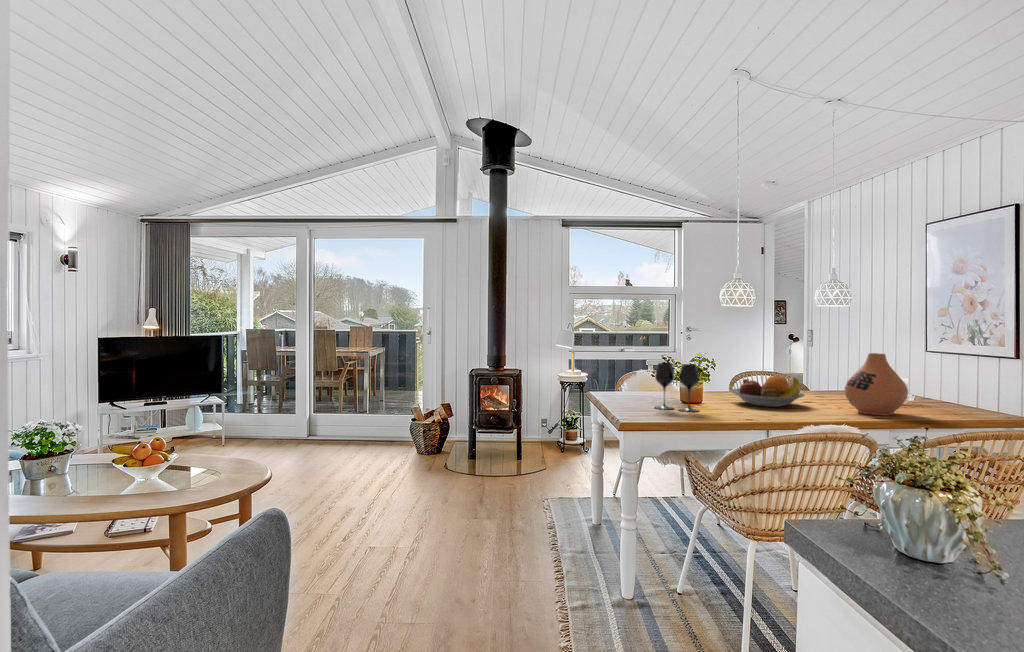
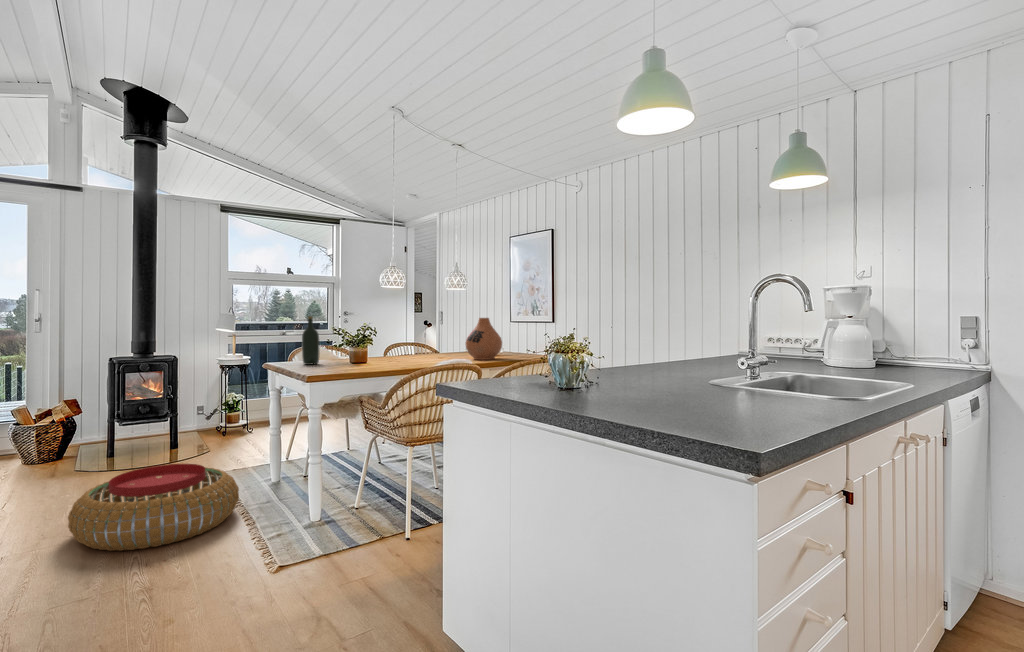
wine bottle: none [628,344,647,400] -> present [302,316,320,365]
wine glass: present [655,363,699,412] -> none [328,329,366,367]
fruit bowl: present [731,376,805,407] -> none [388,338,440,361]
pouf: none [412,491,555,583] -> present [68,464,239,551]

